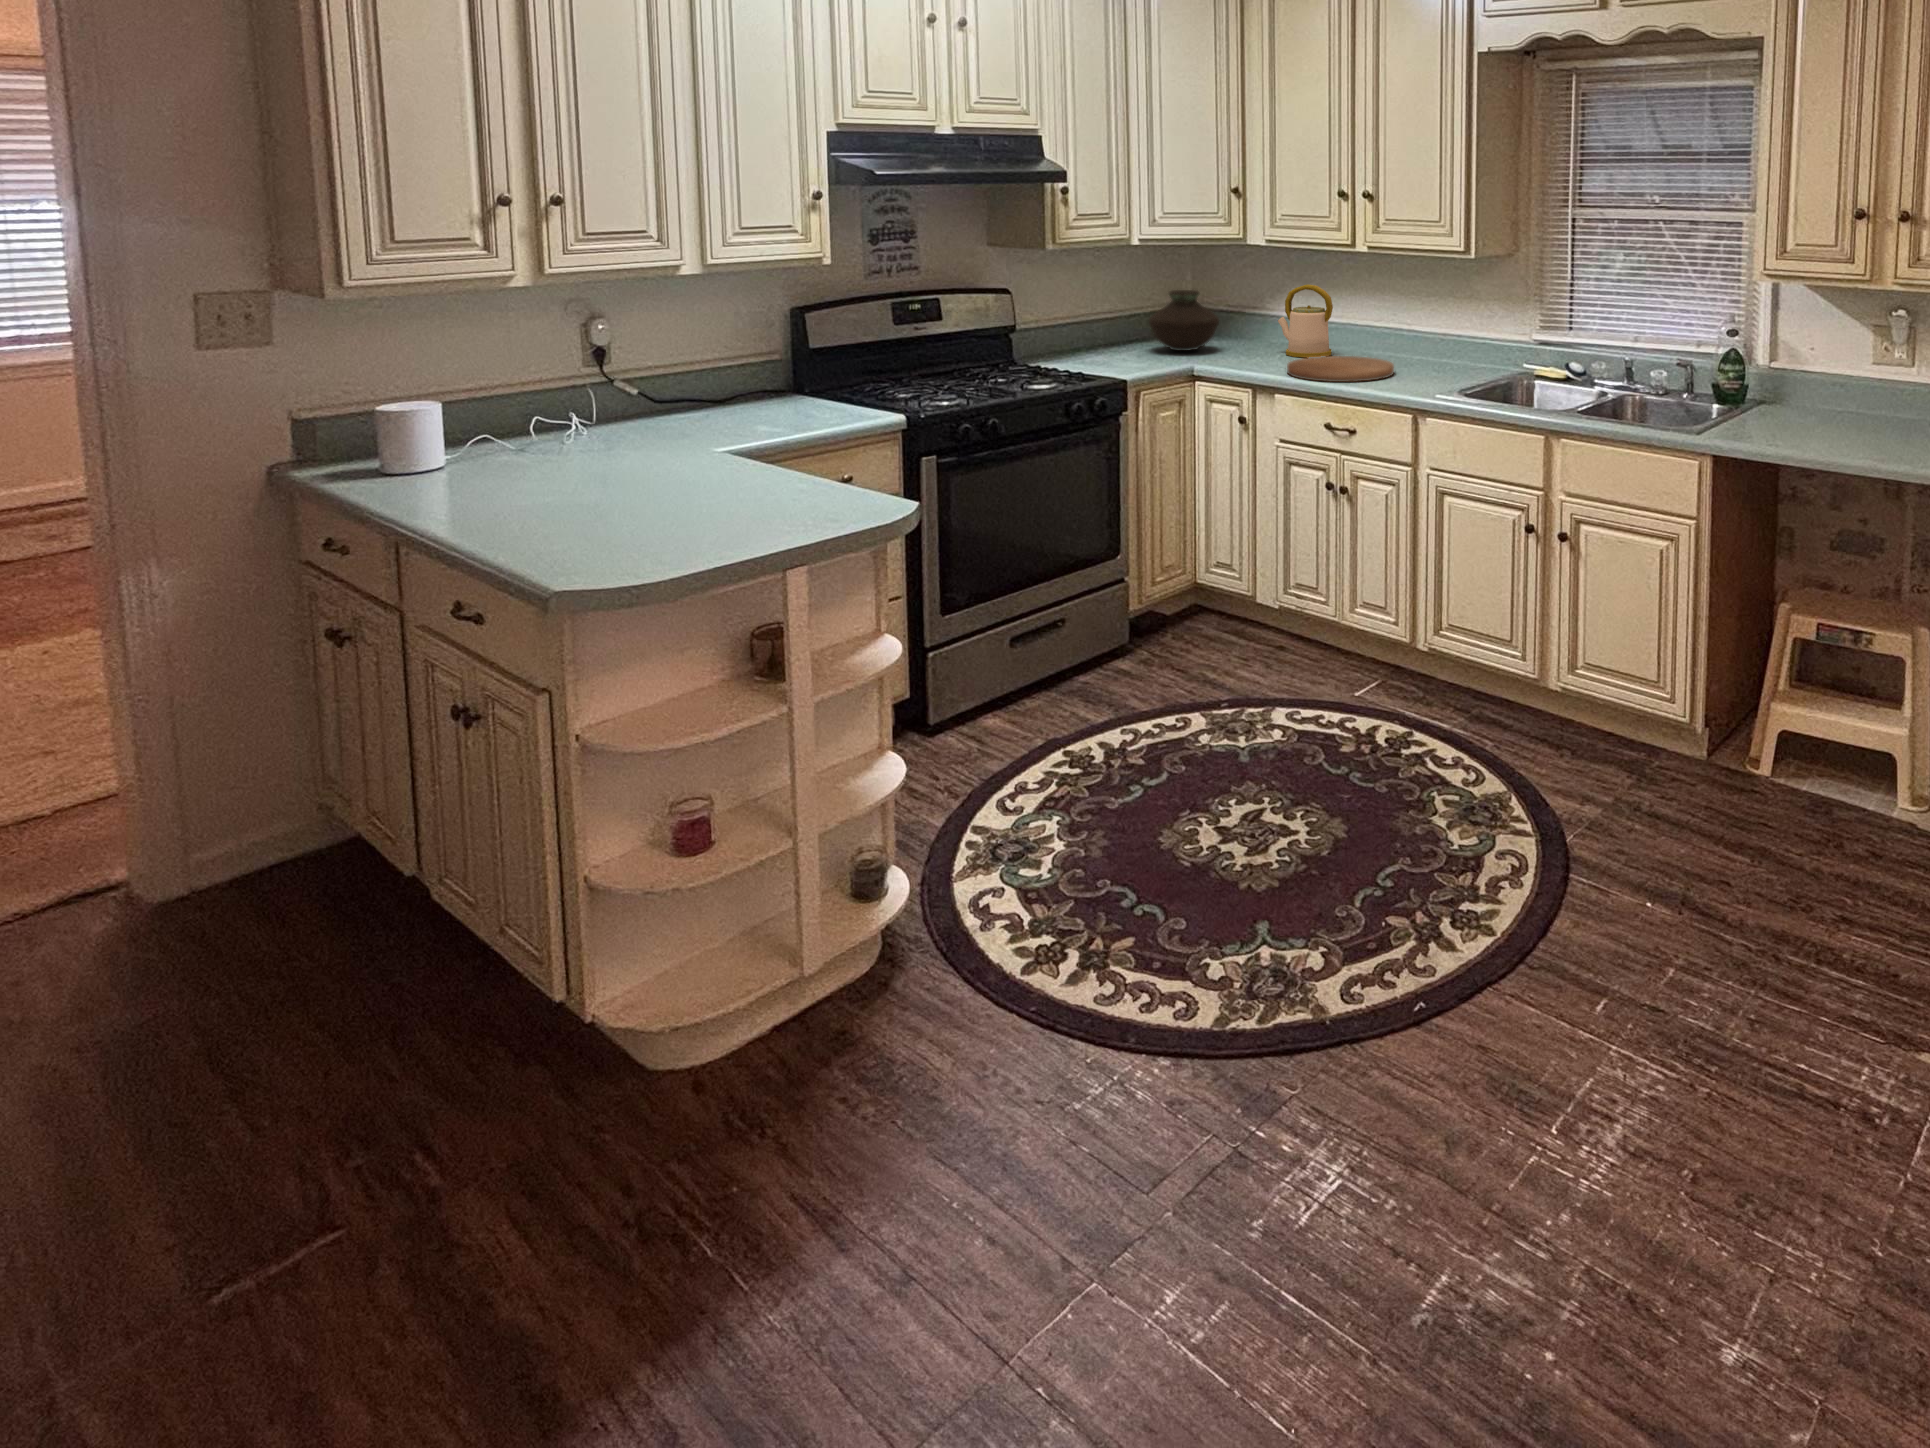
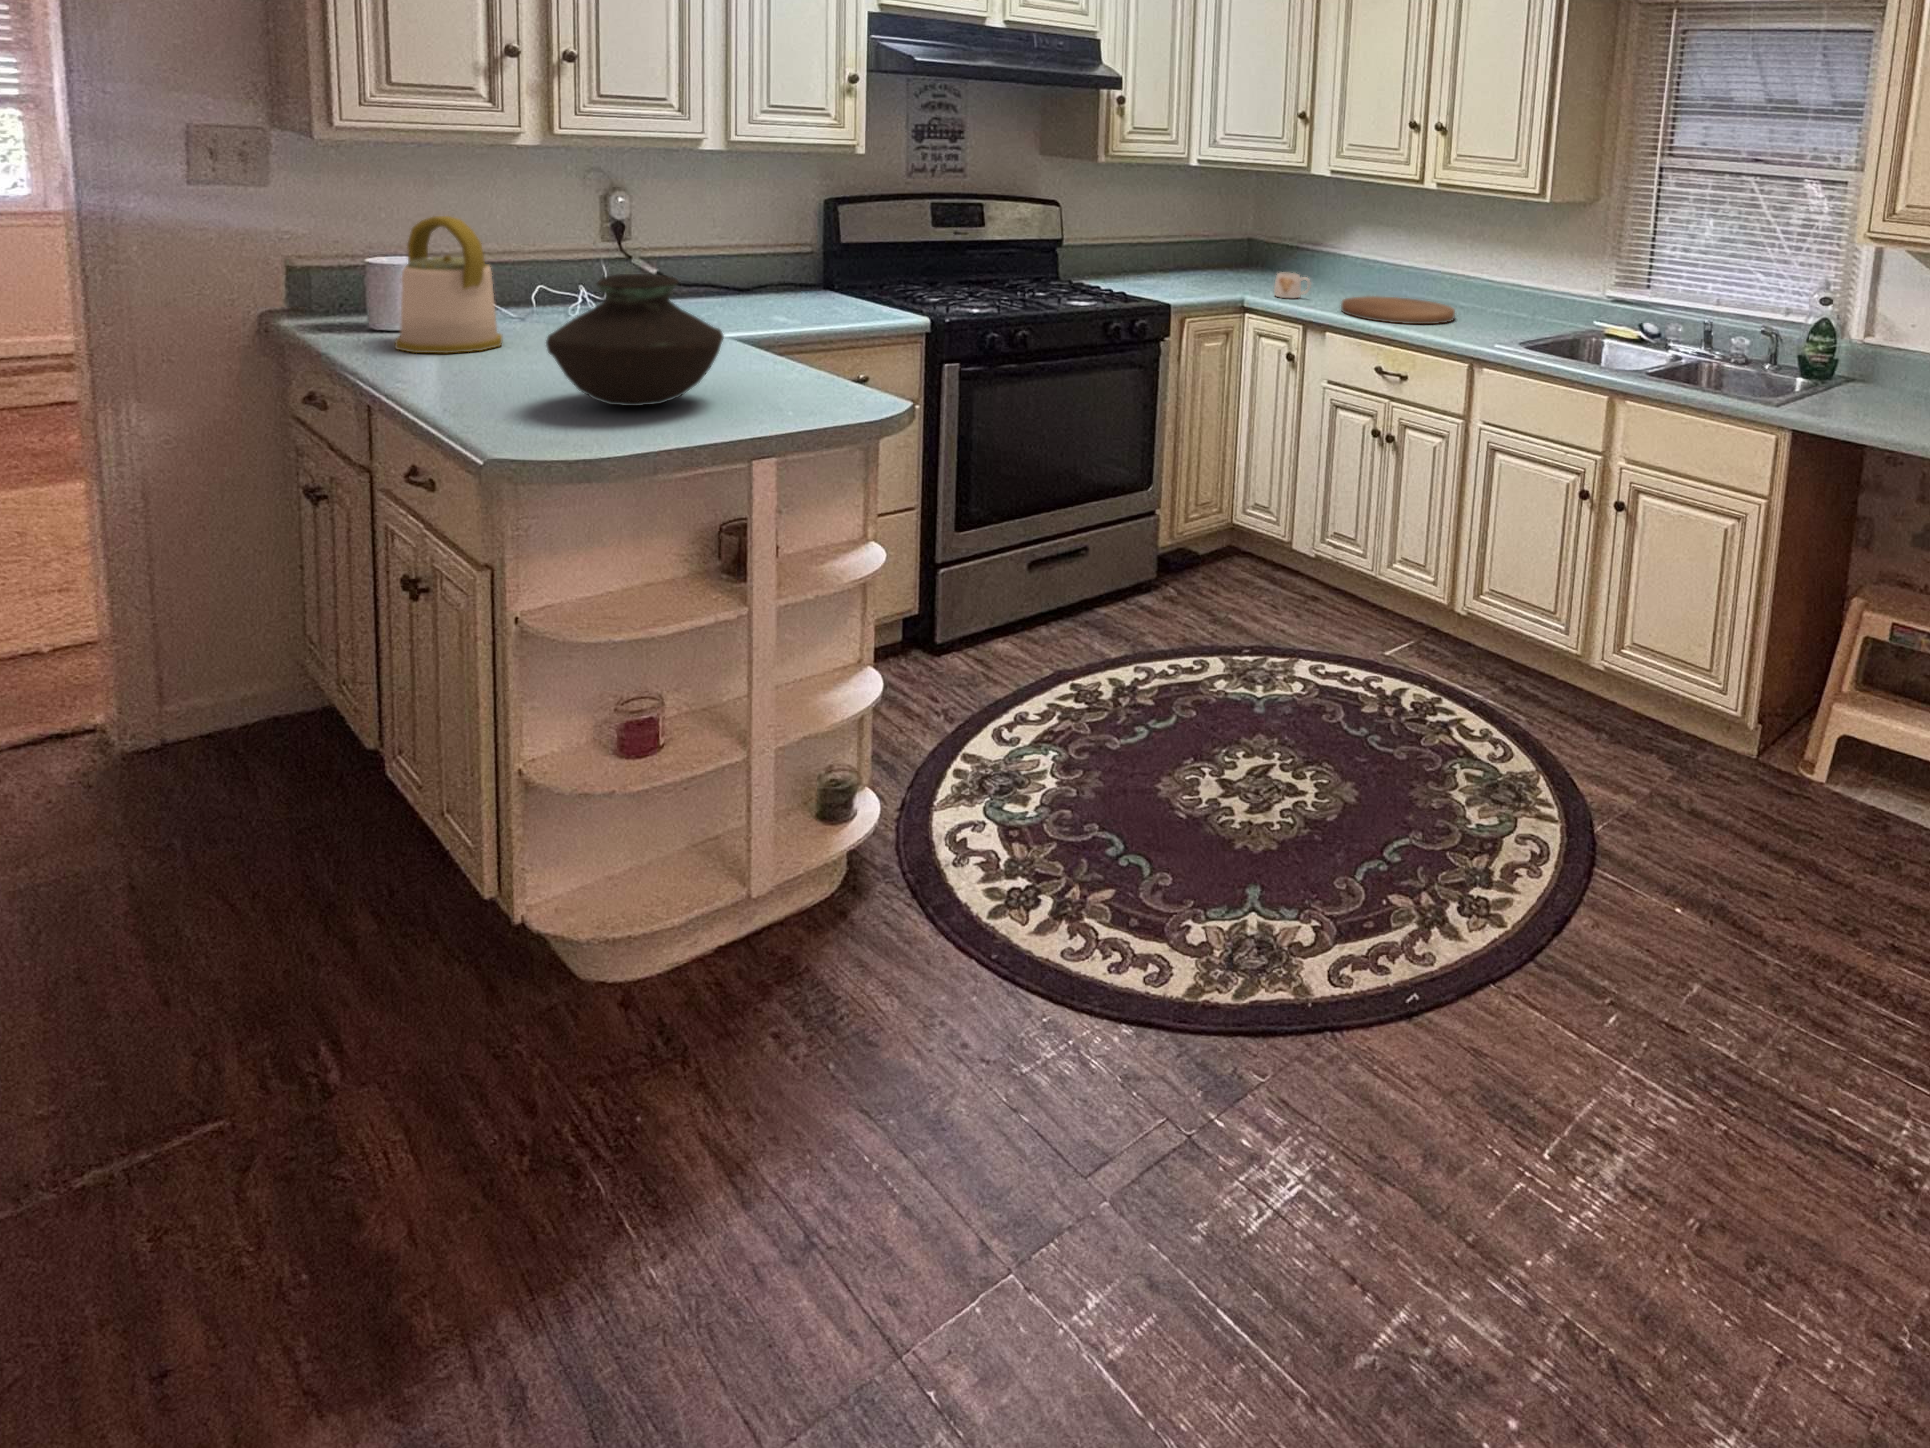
kettle: present [1278,284,1333,358] -> present [395,216,502,353]
vase: present [1149,290,1219,351] -> present [546,274,724,406]
mug: none [1221,341,1256,365] -> present [1274,273,1311,298]

